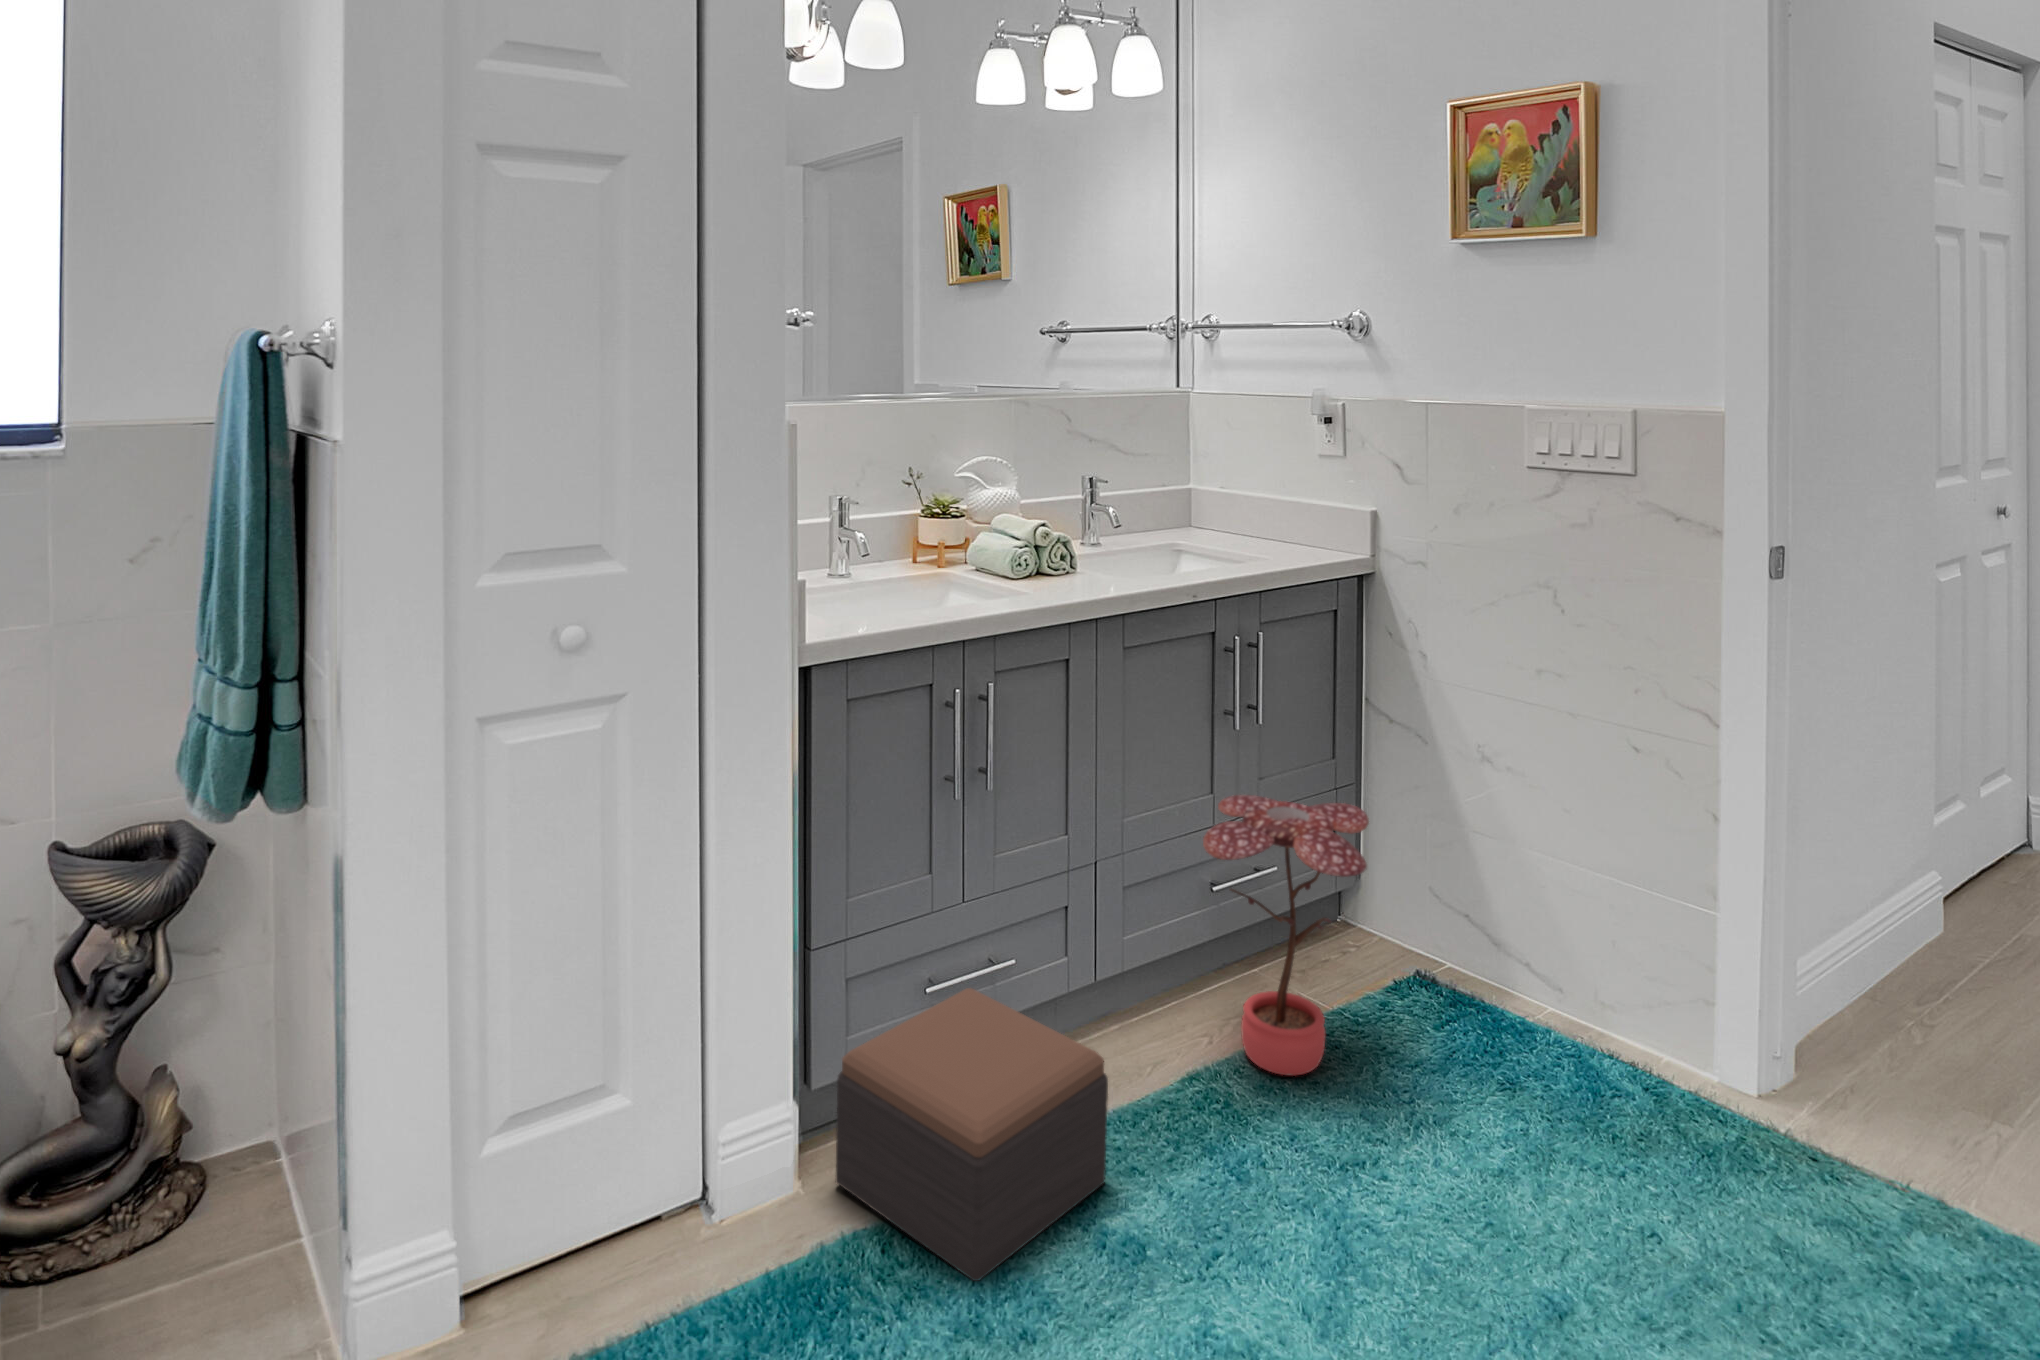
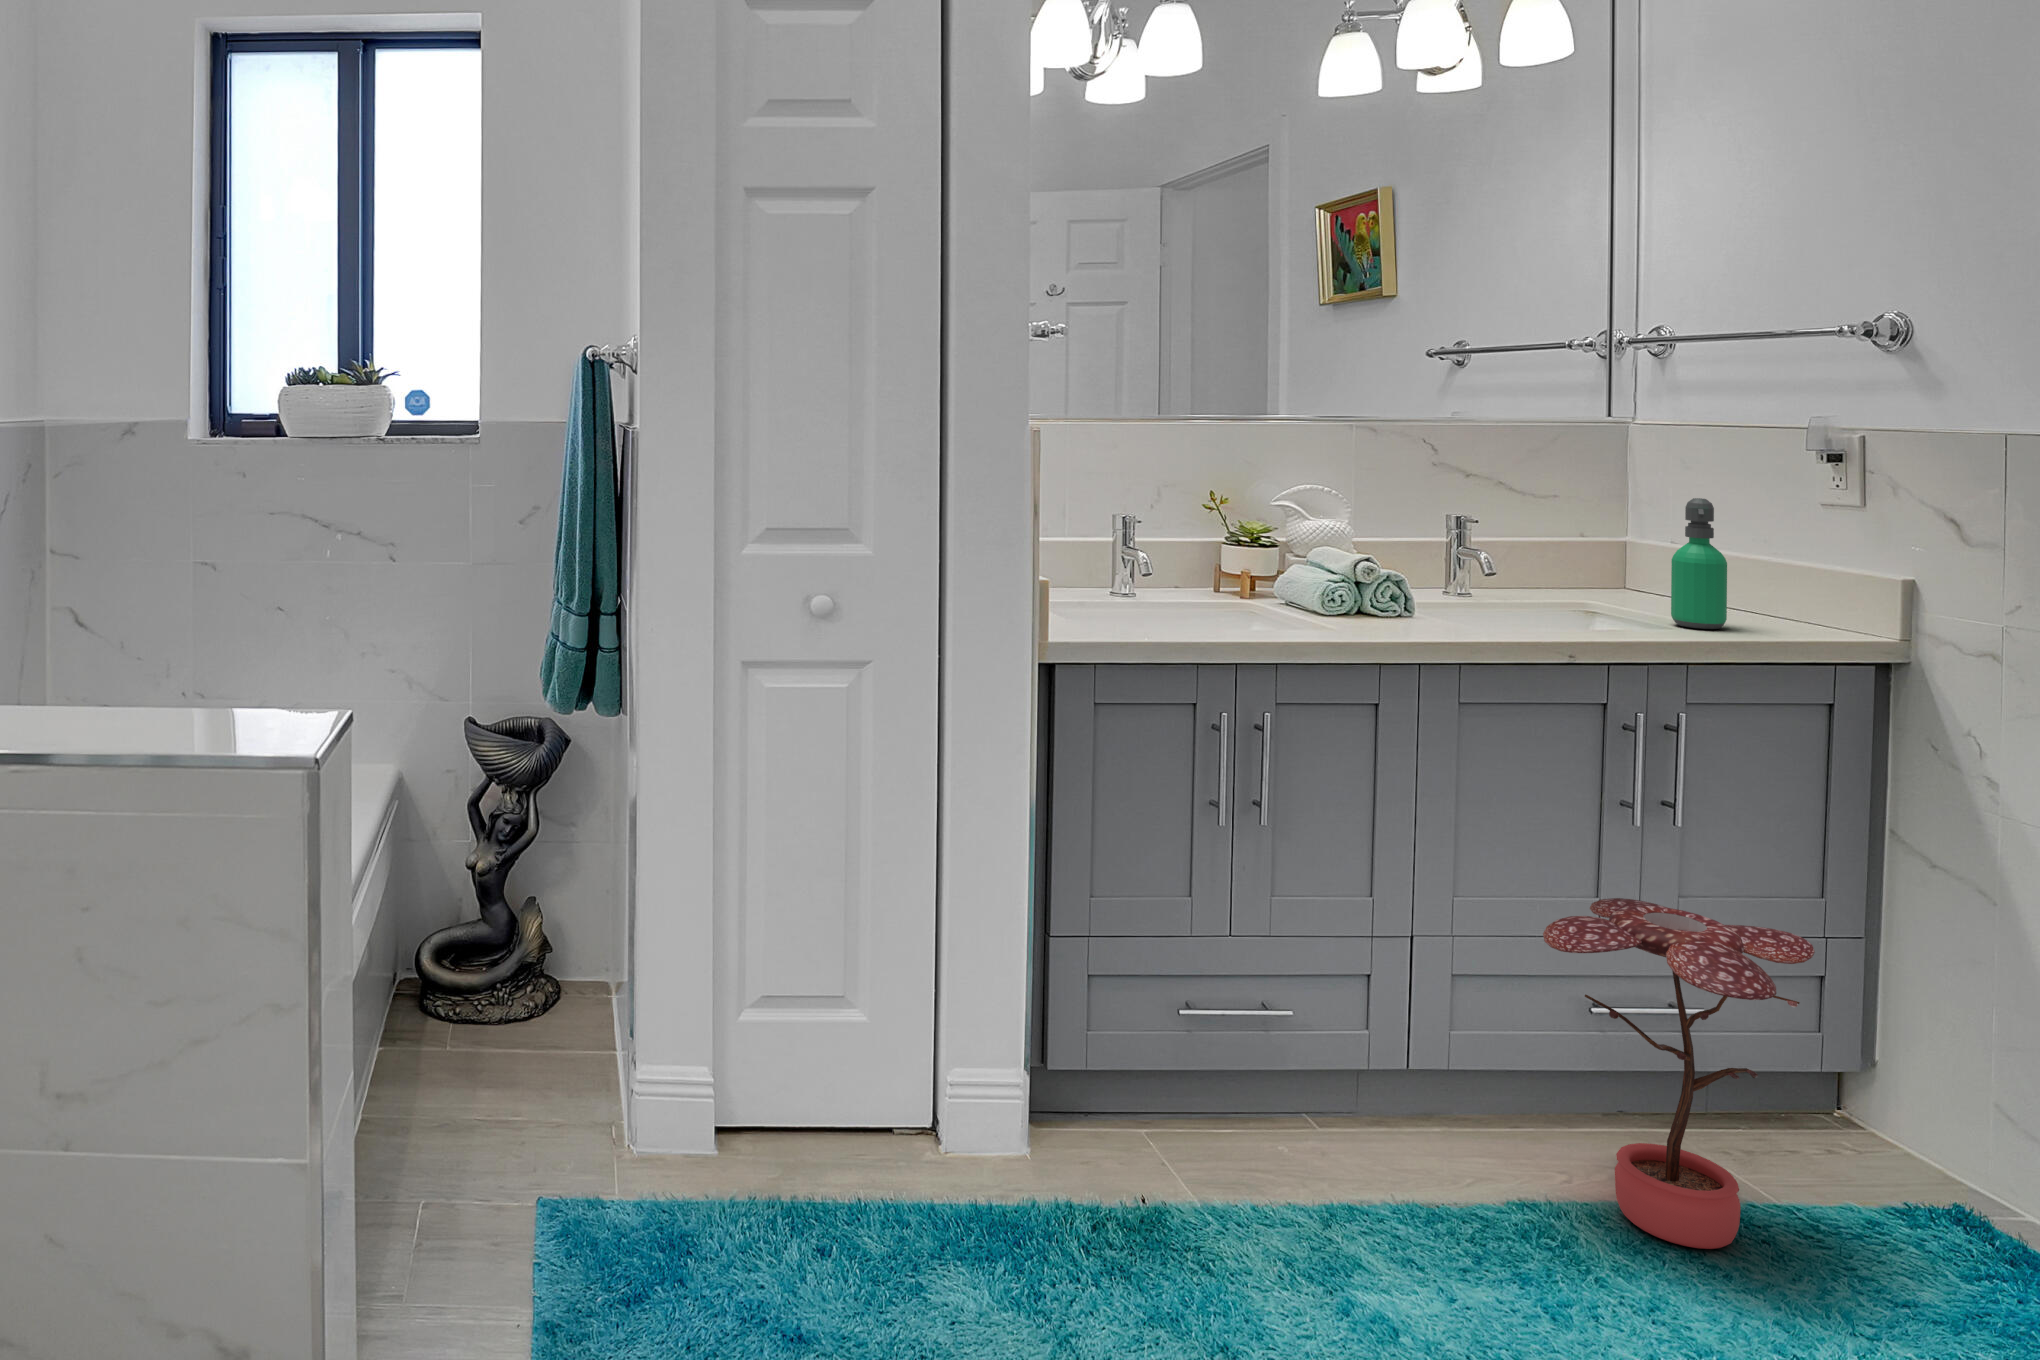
soap dispenser: none [1241,457,1278,561] -> present [1671,498,1727,629]
footstool: present [836,988,1108,1281] -> none [1066,1024,1369,1283]

